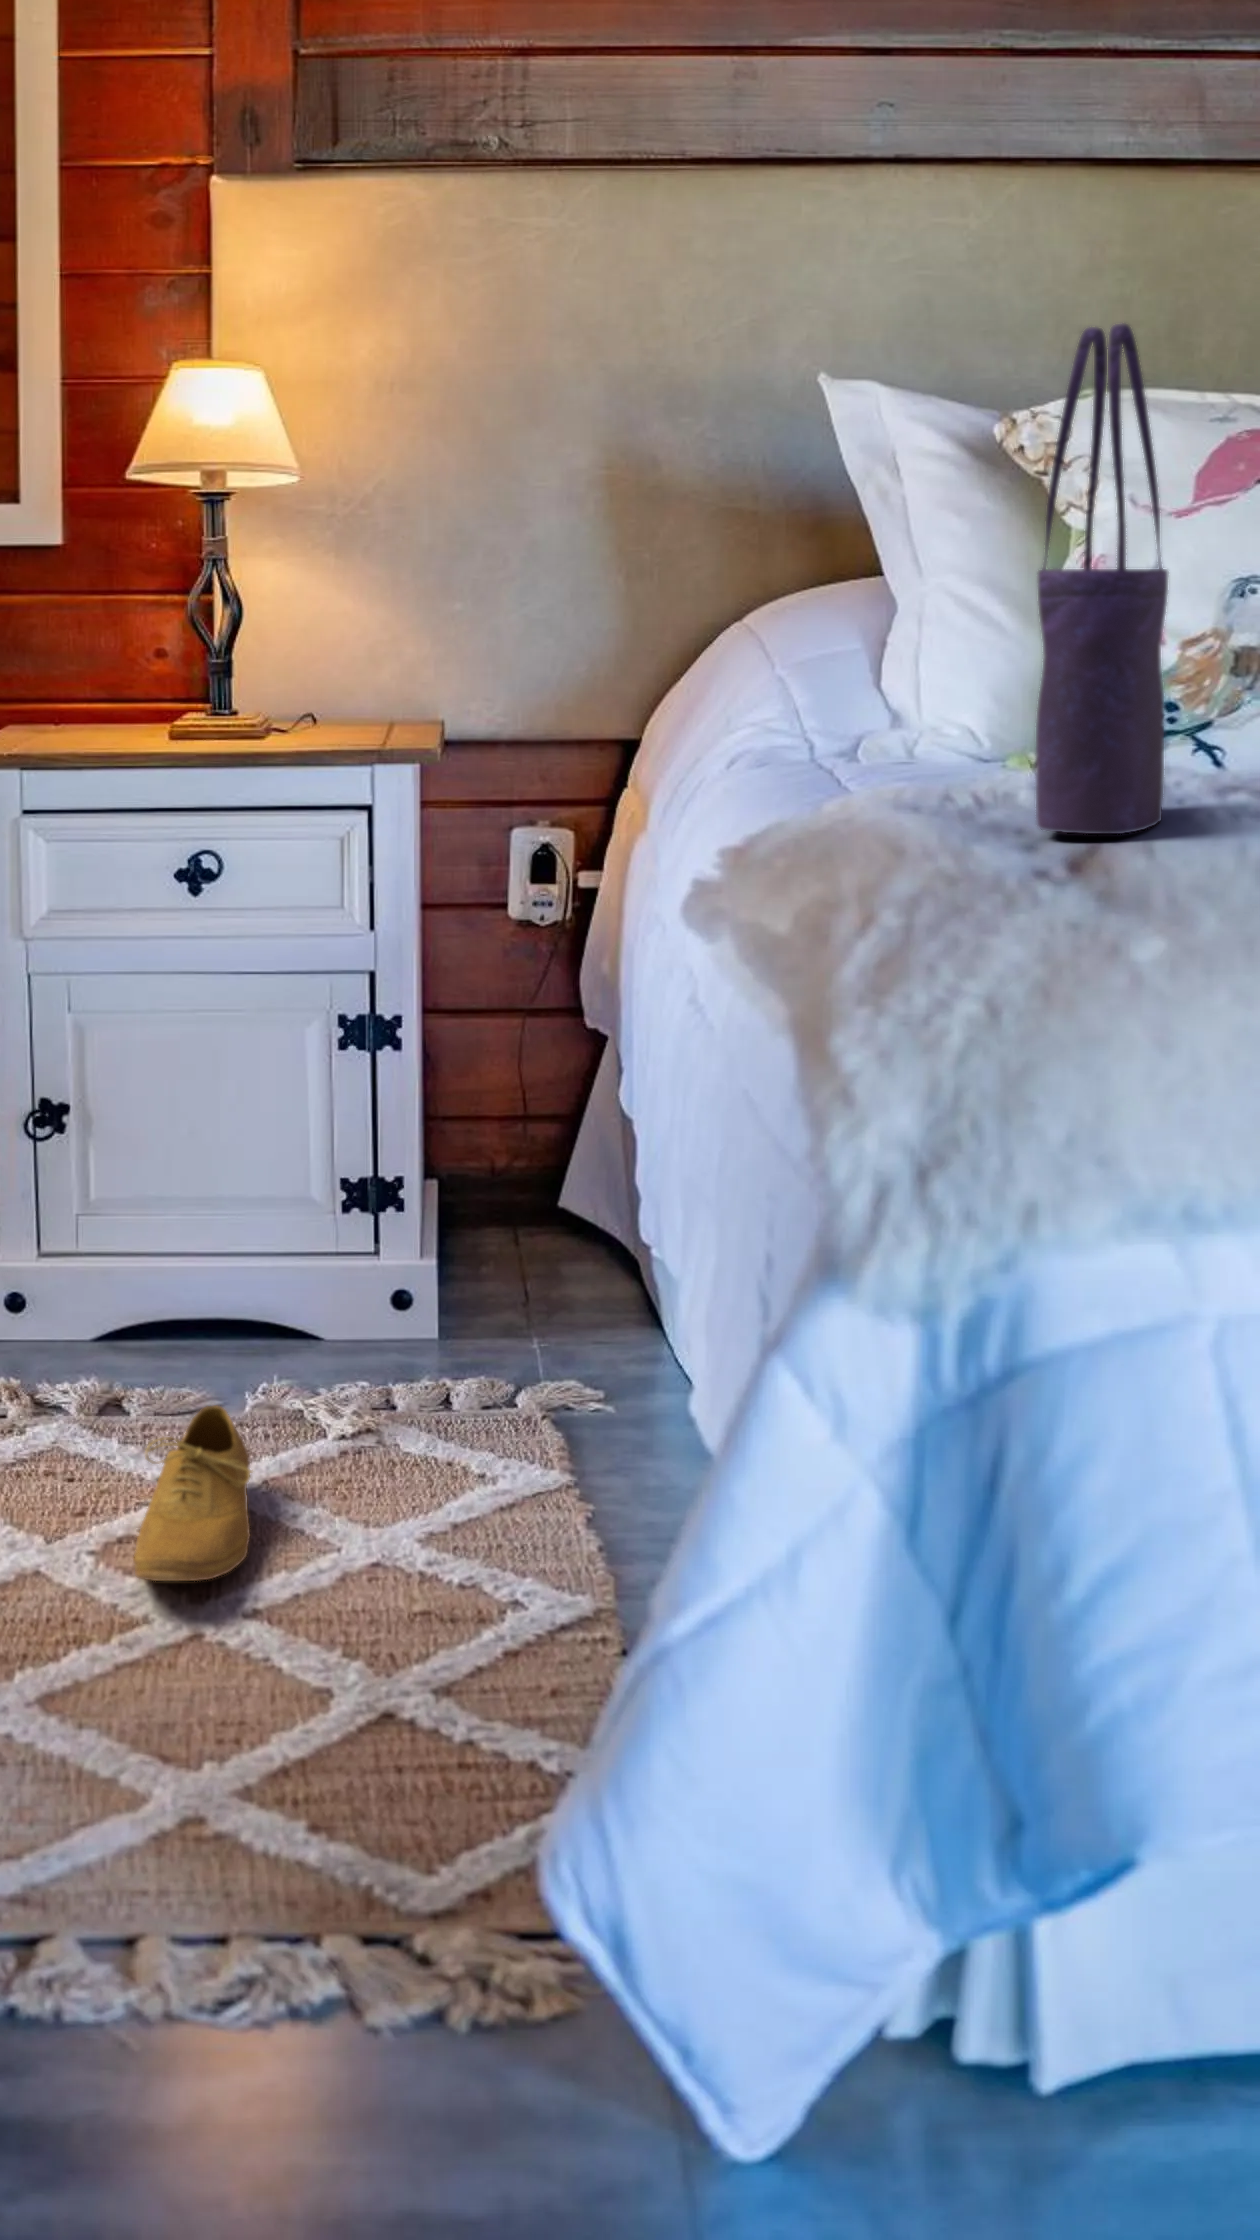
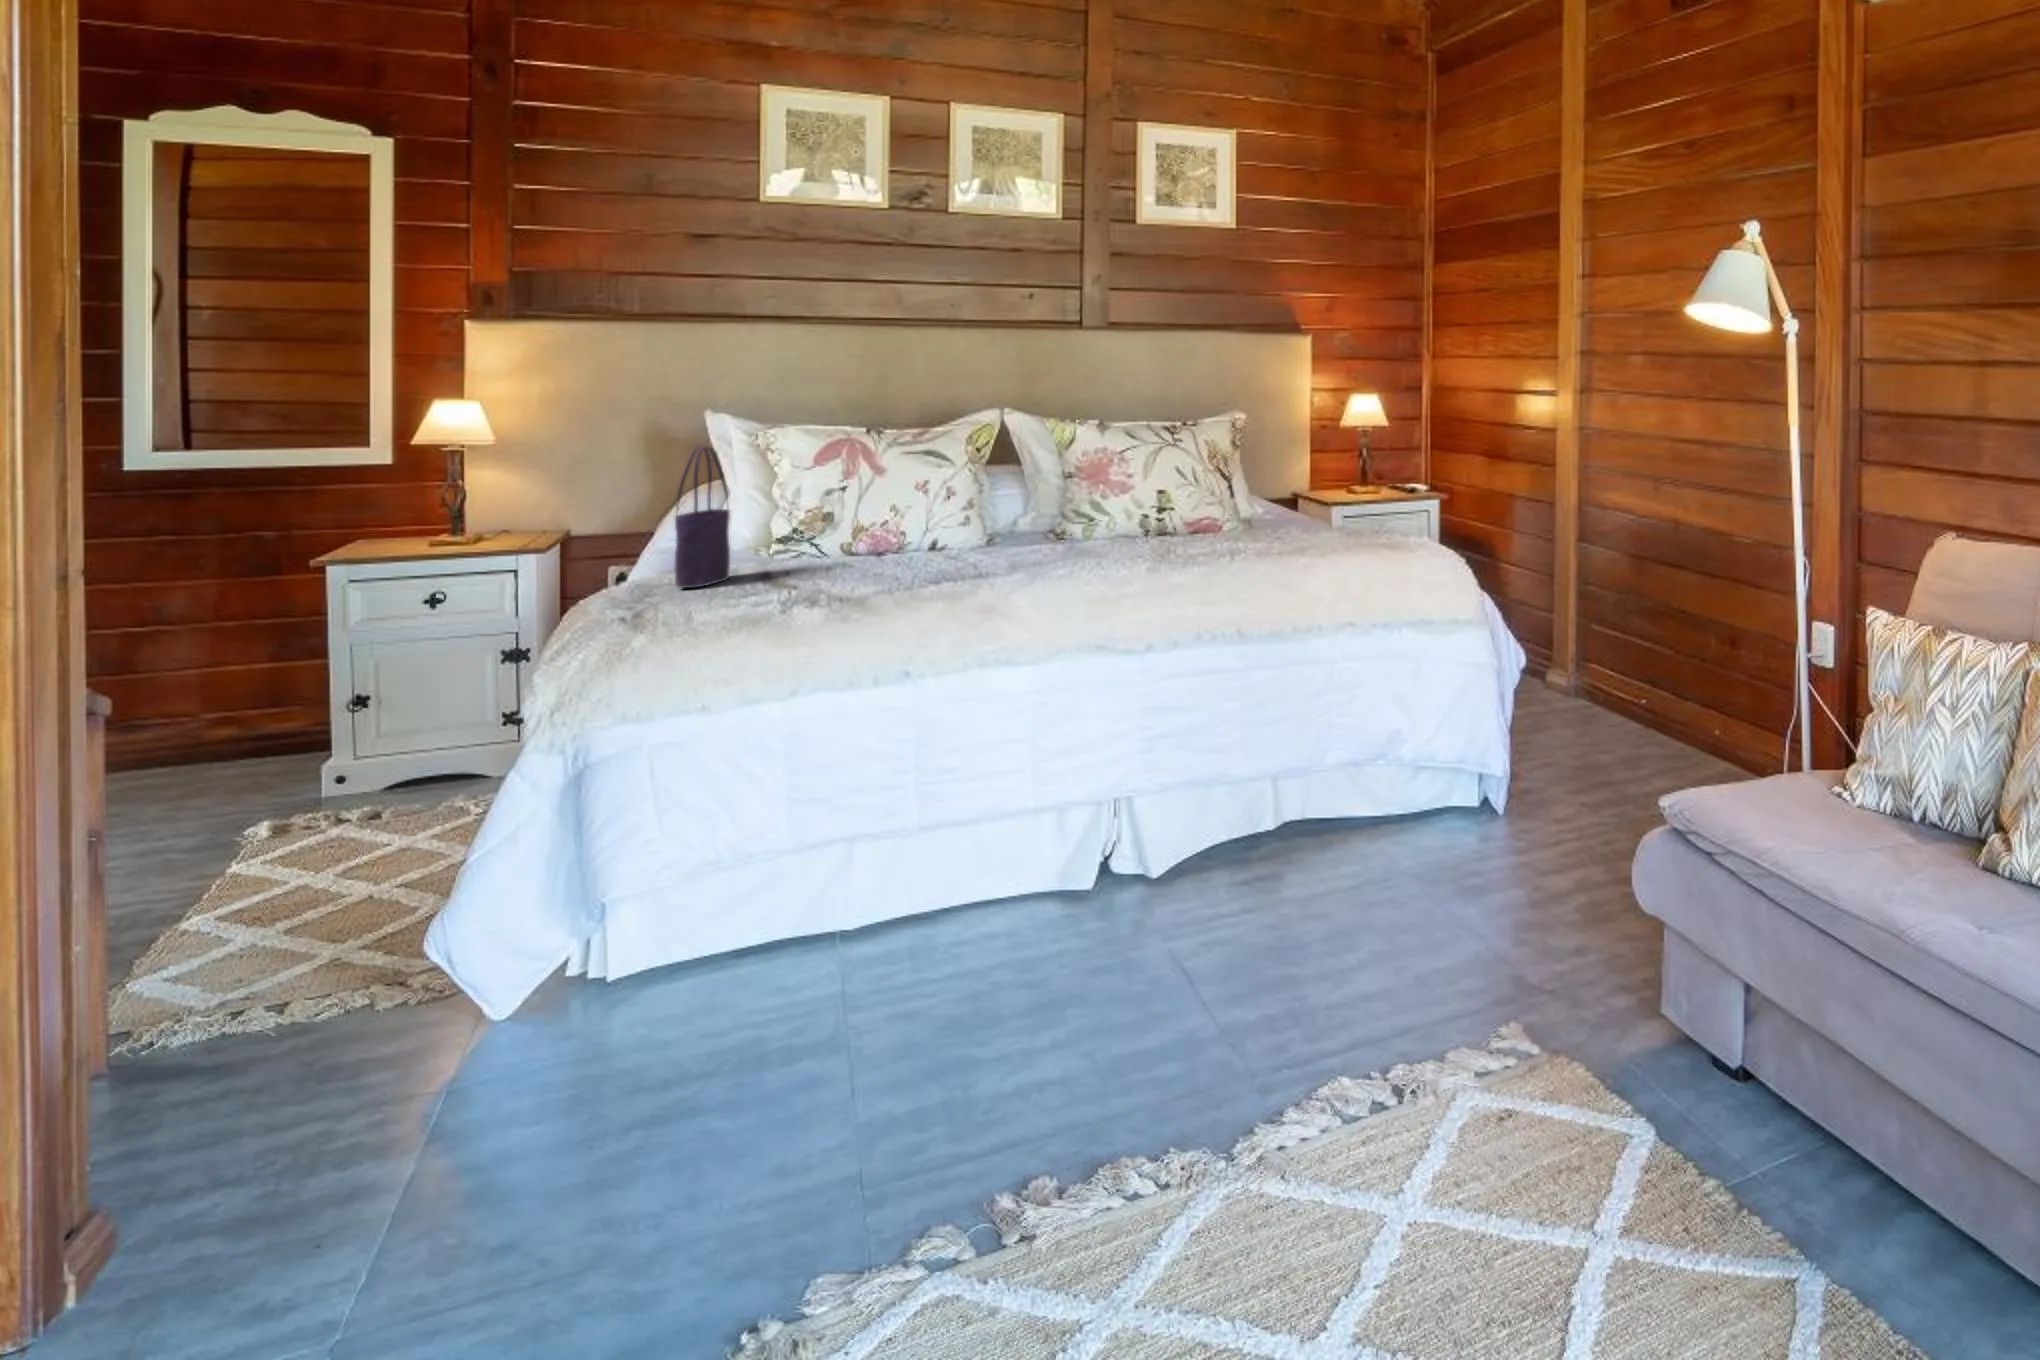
shoe: present [133,1406,252,1581] -> none [365,797,428,853]

